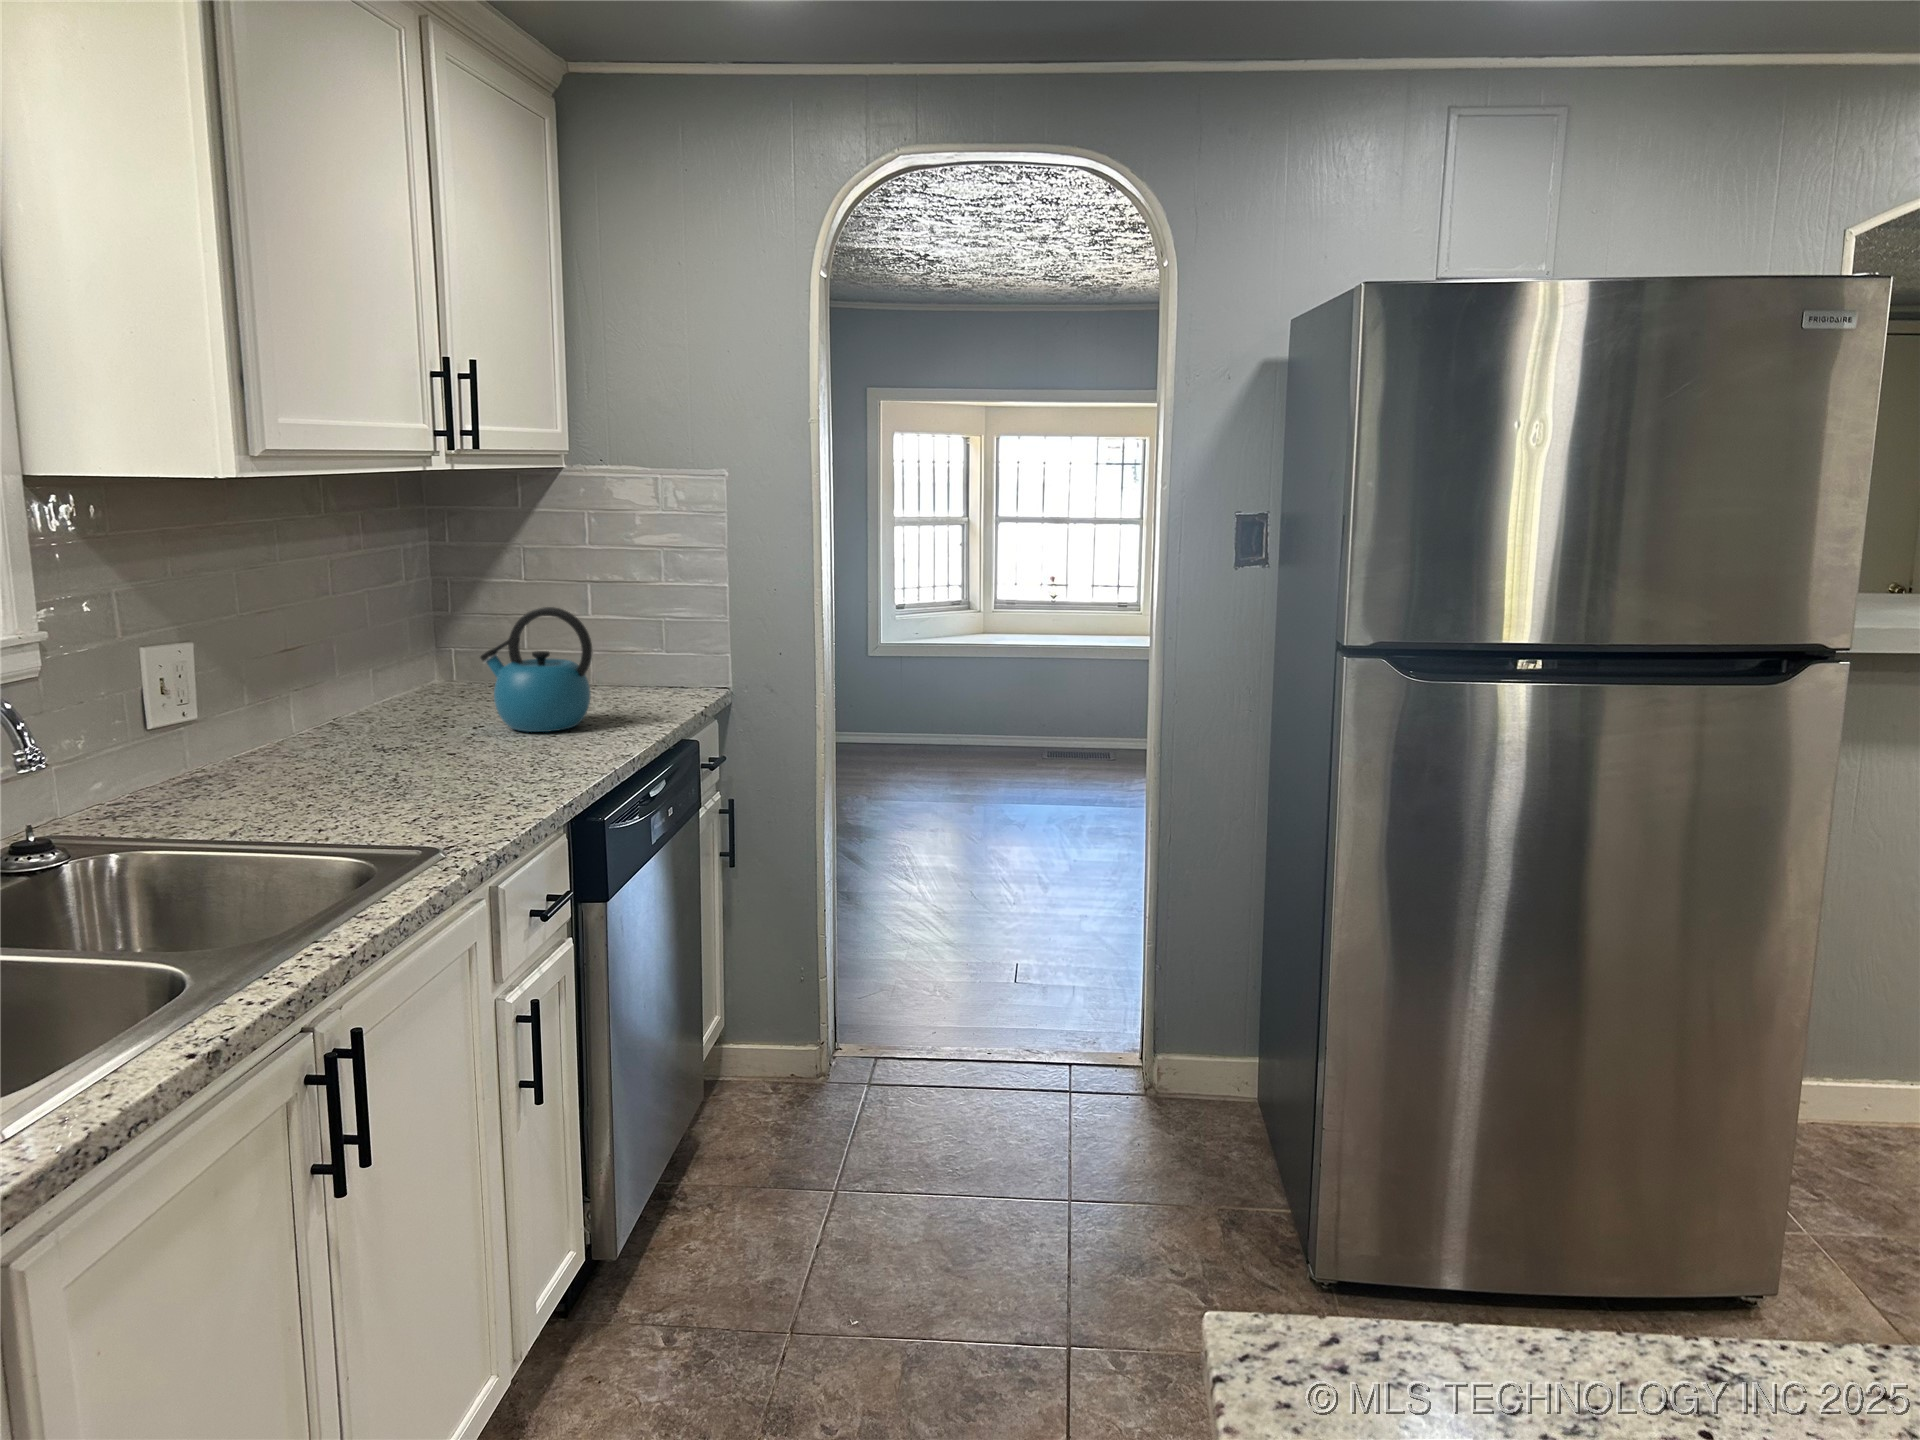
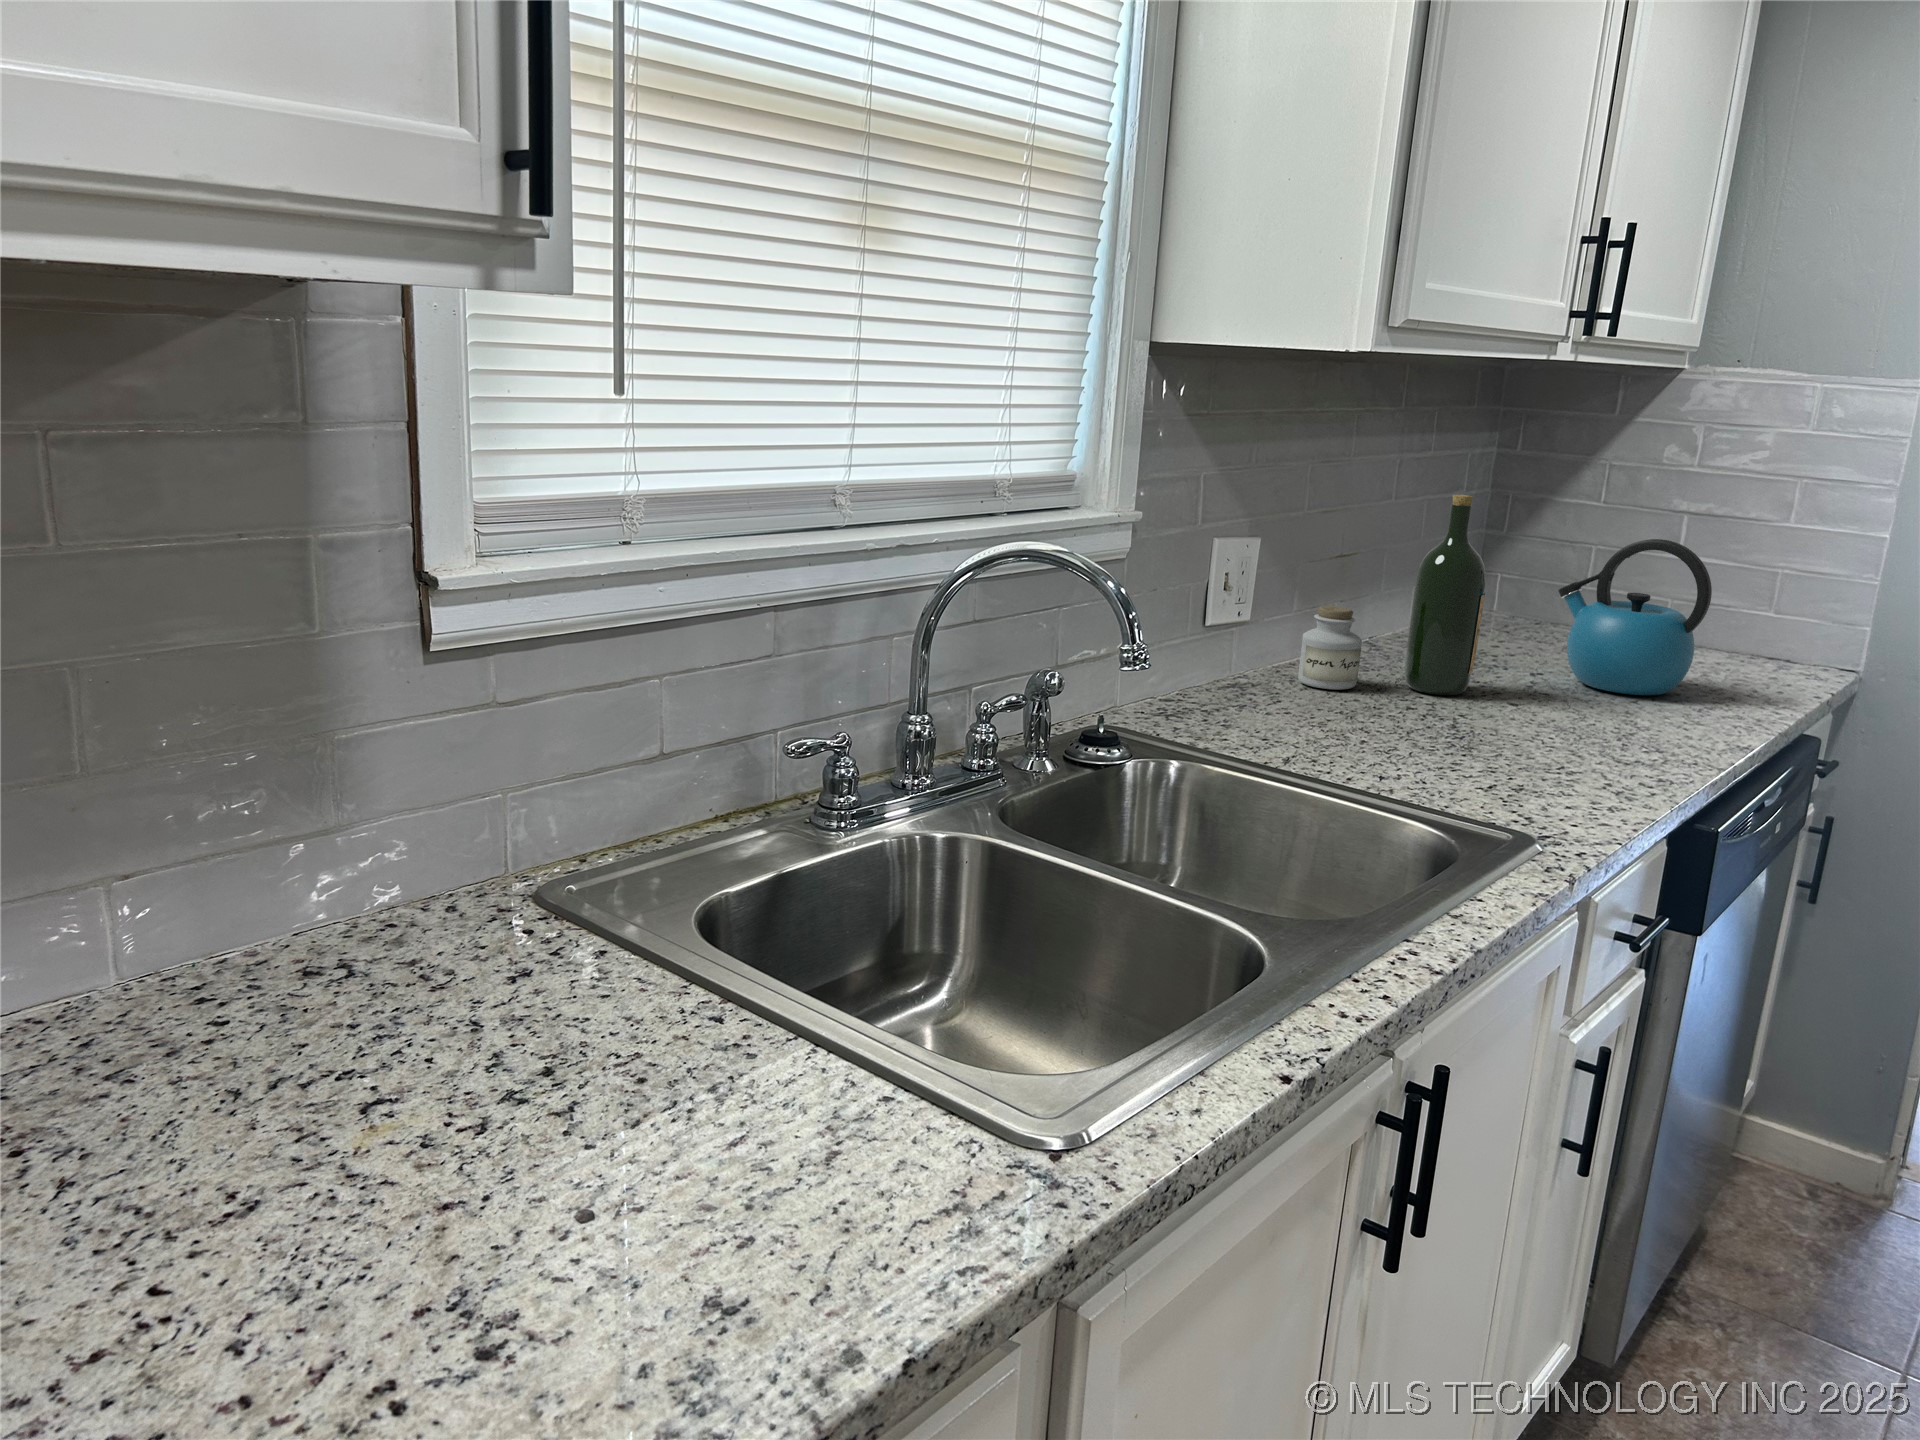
wine bottle: none [348,588,413,757] -> present [1405,495,1486,695]
jar: none [252,695,311,769] -> present [1298,606,1362,690]

